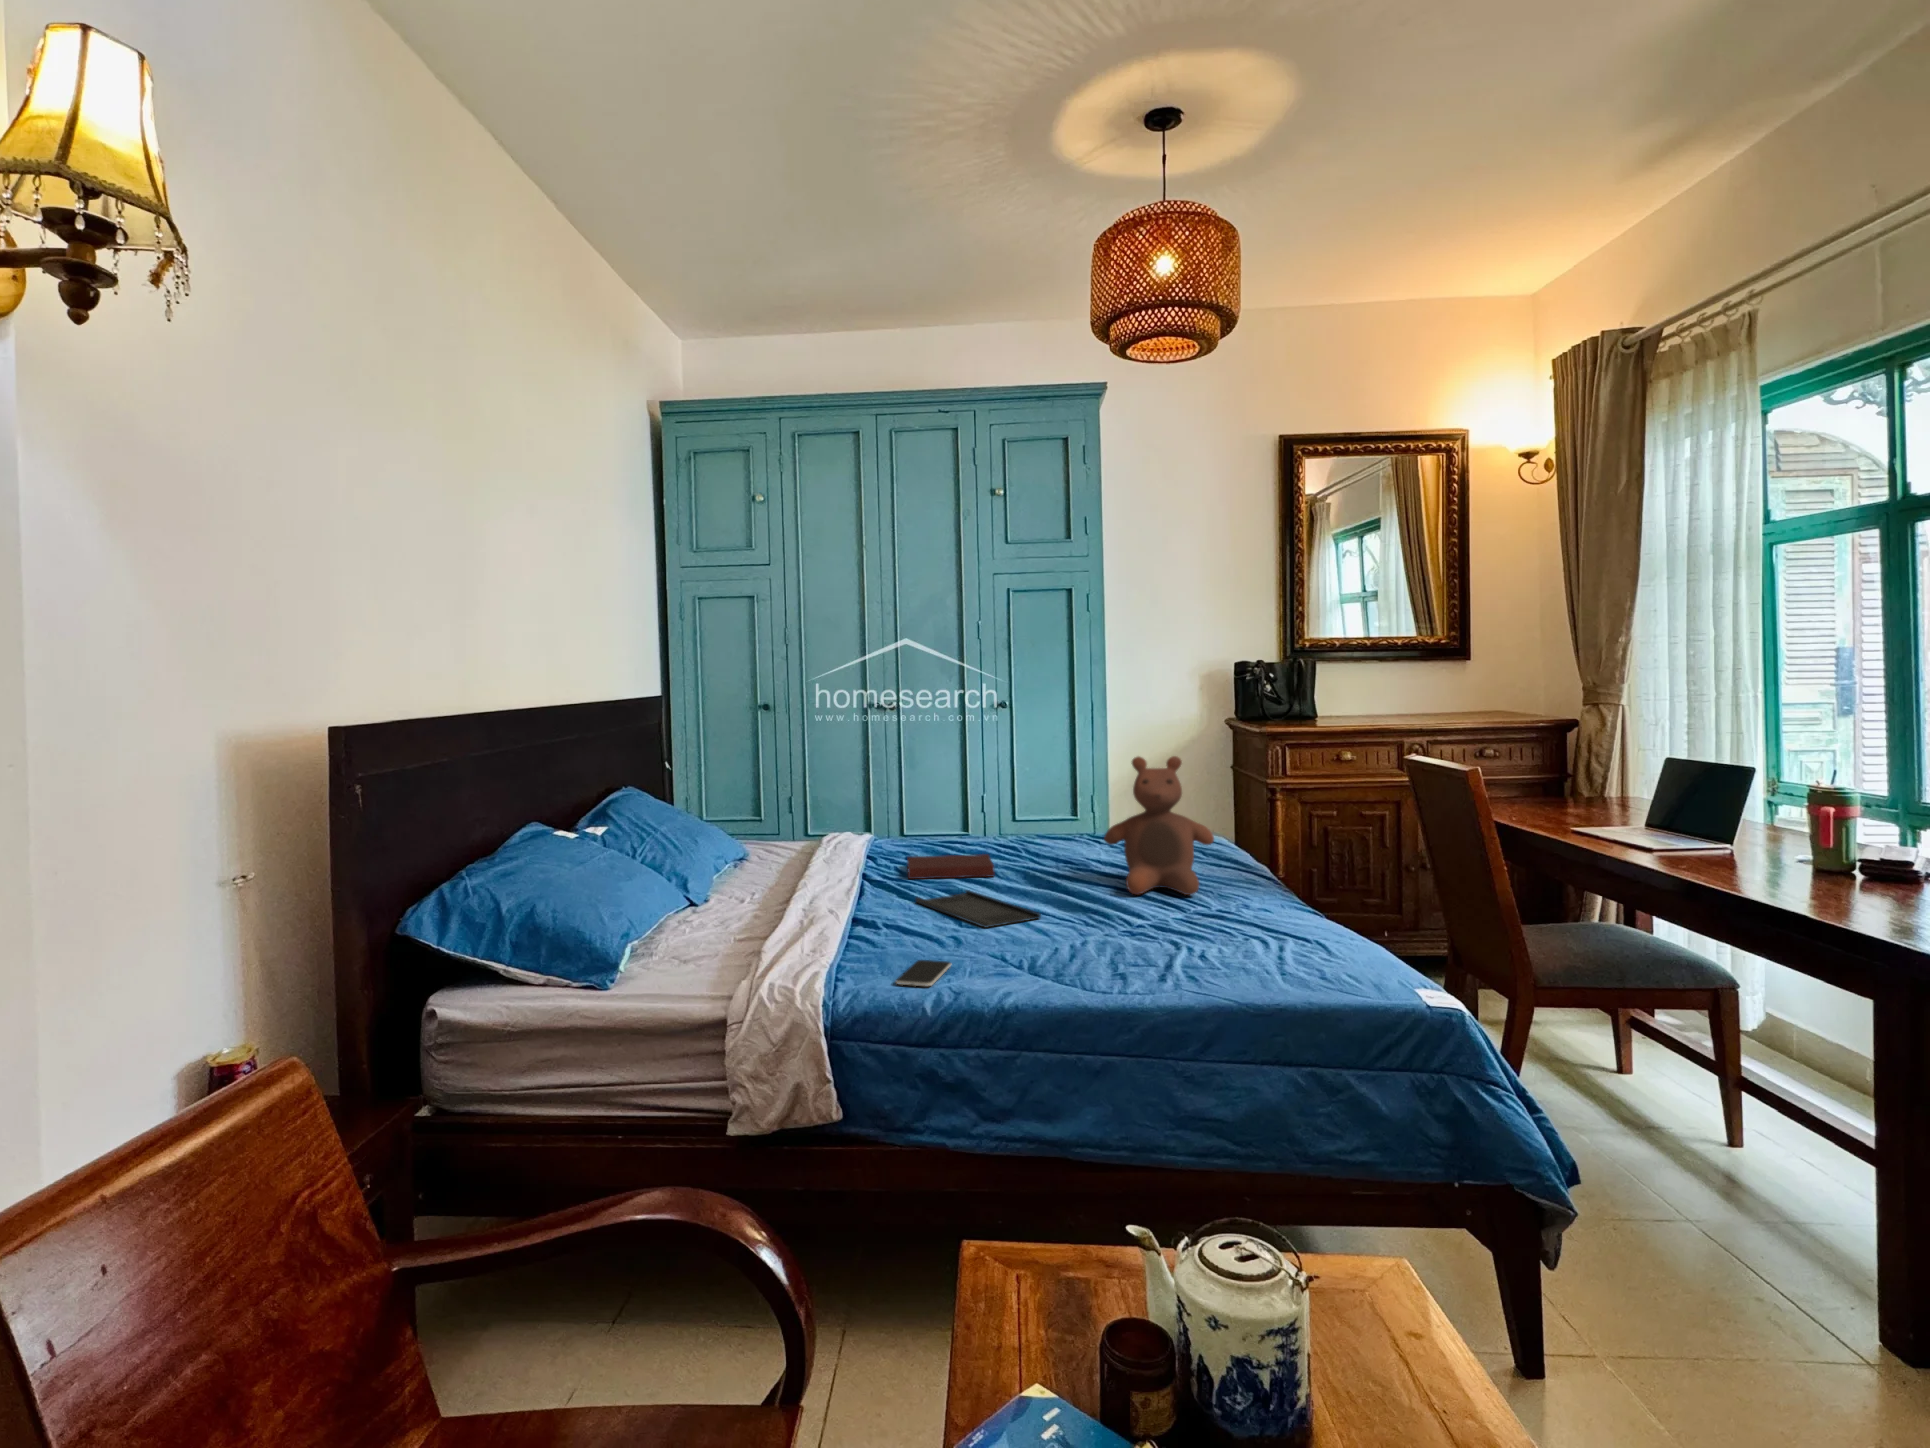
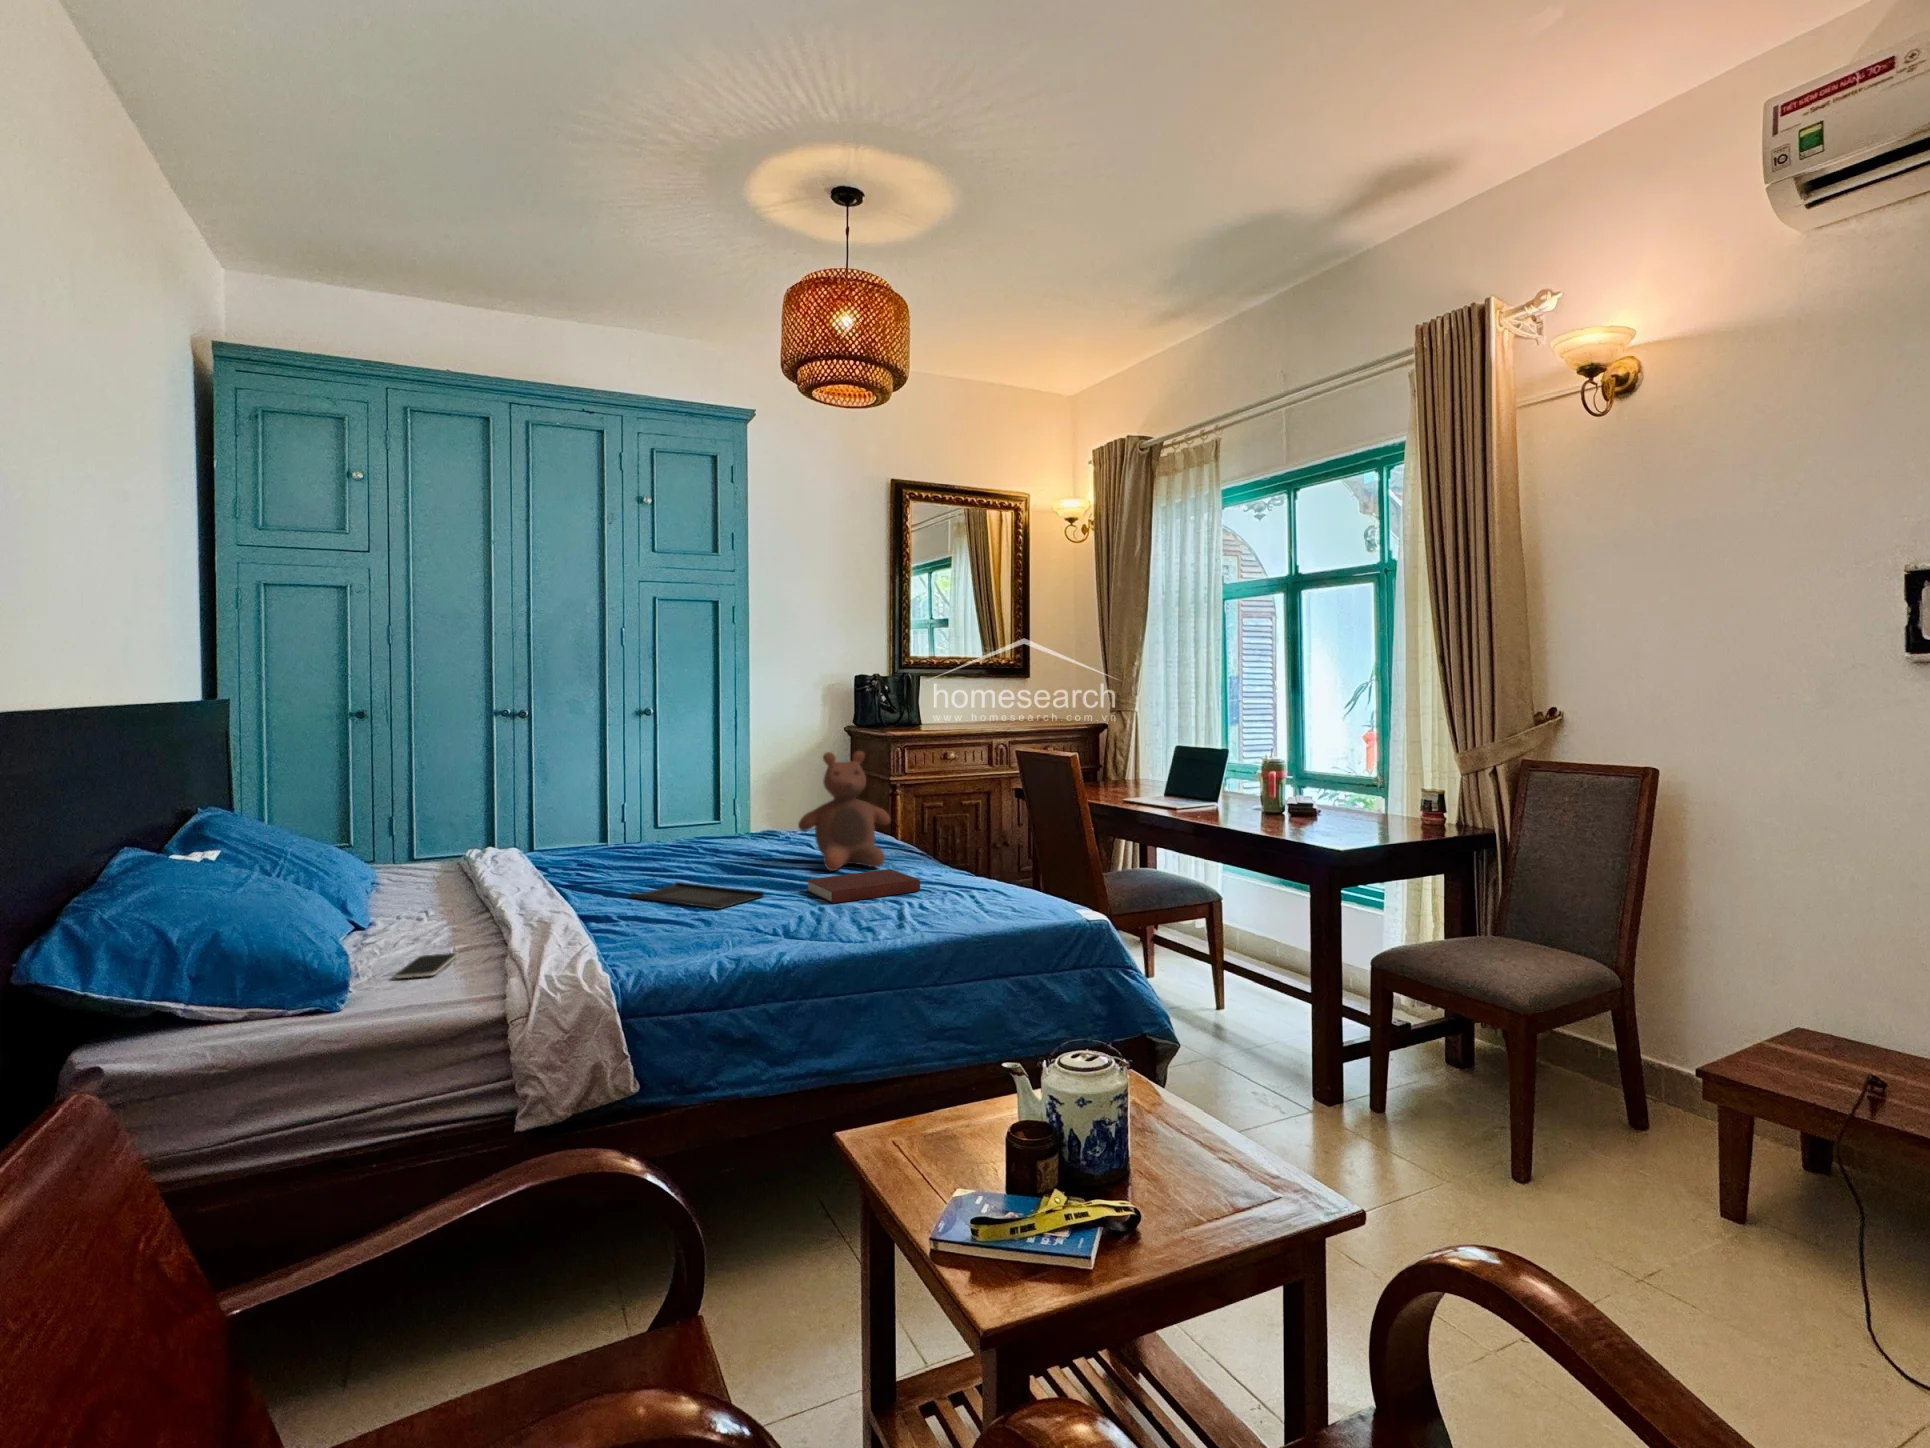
notebook: present [907,854,995,879] -> present [806,869,920,903]
smartphone: present [896,960,951,986] -> present [395,953,457,978]

